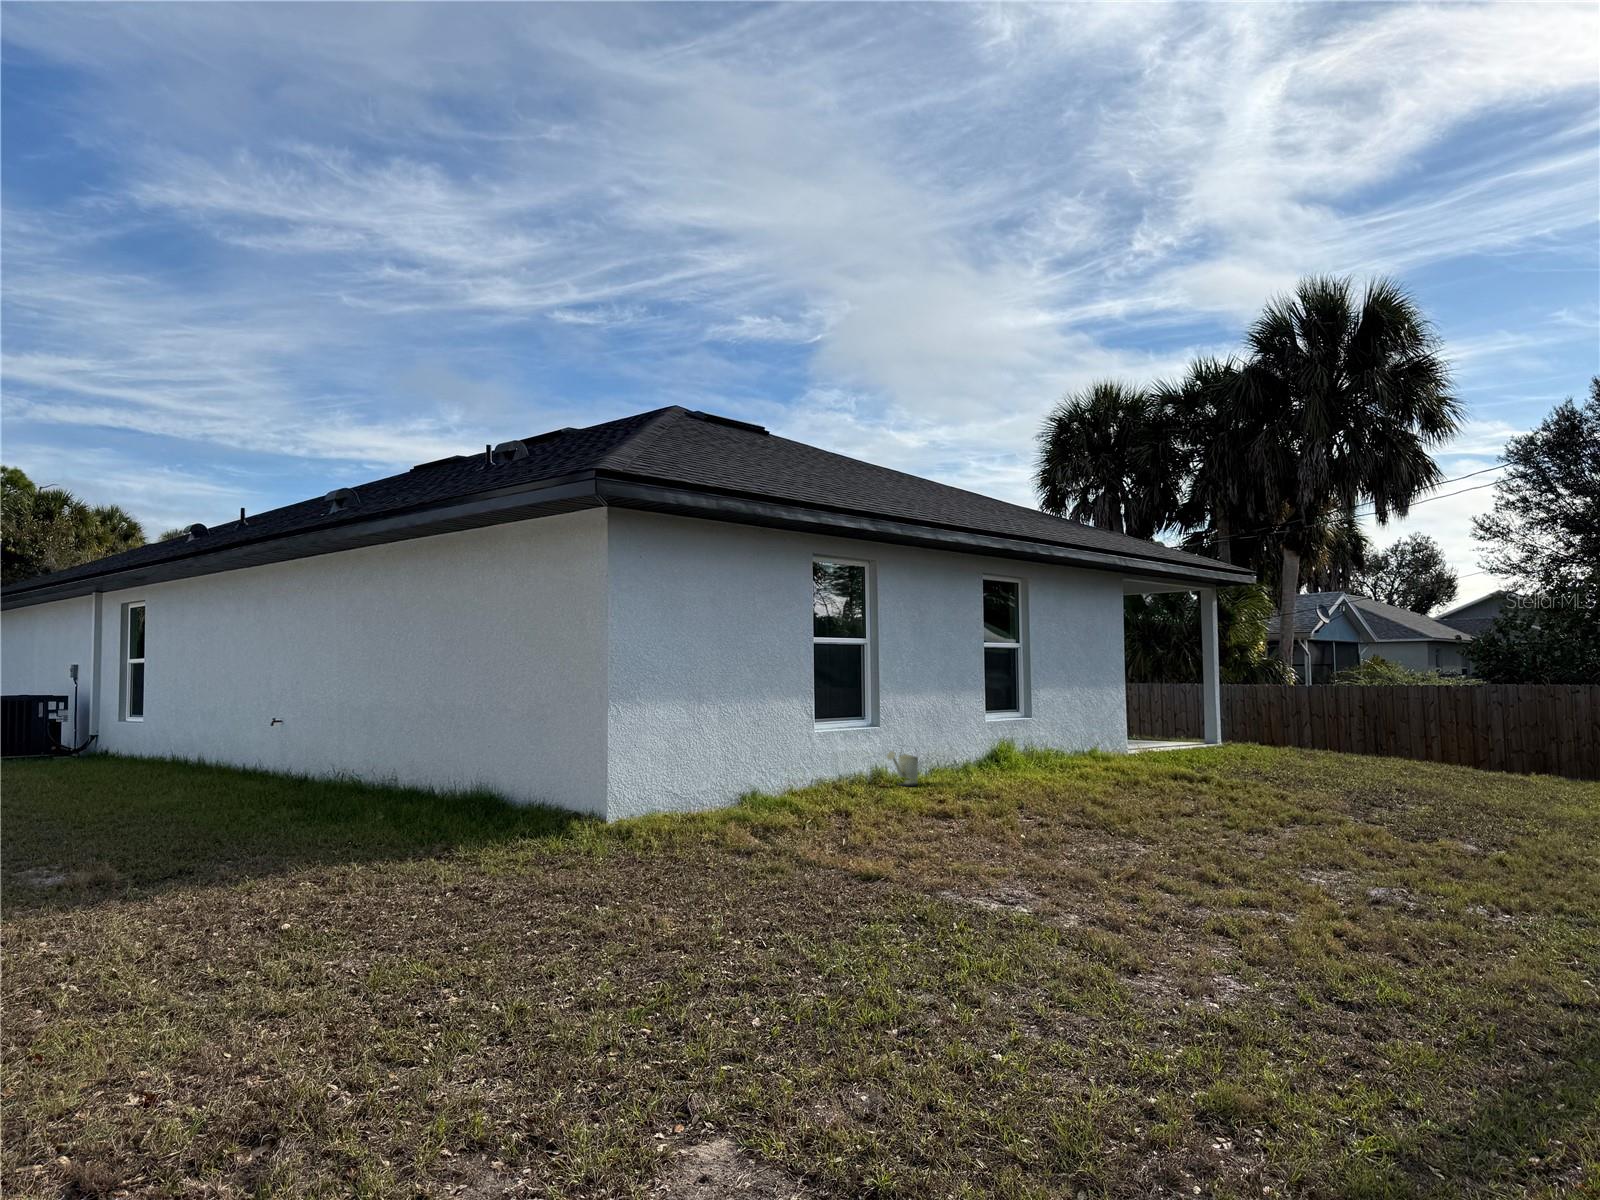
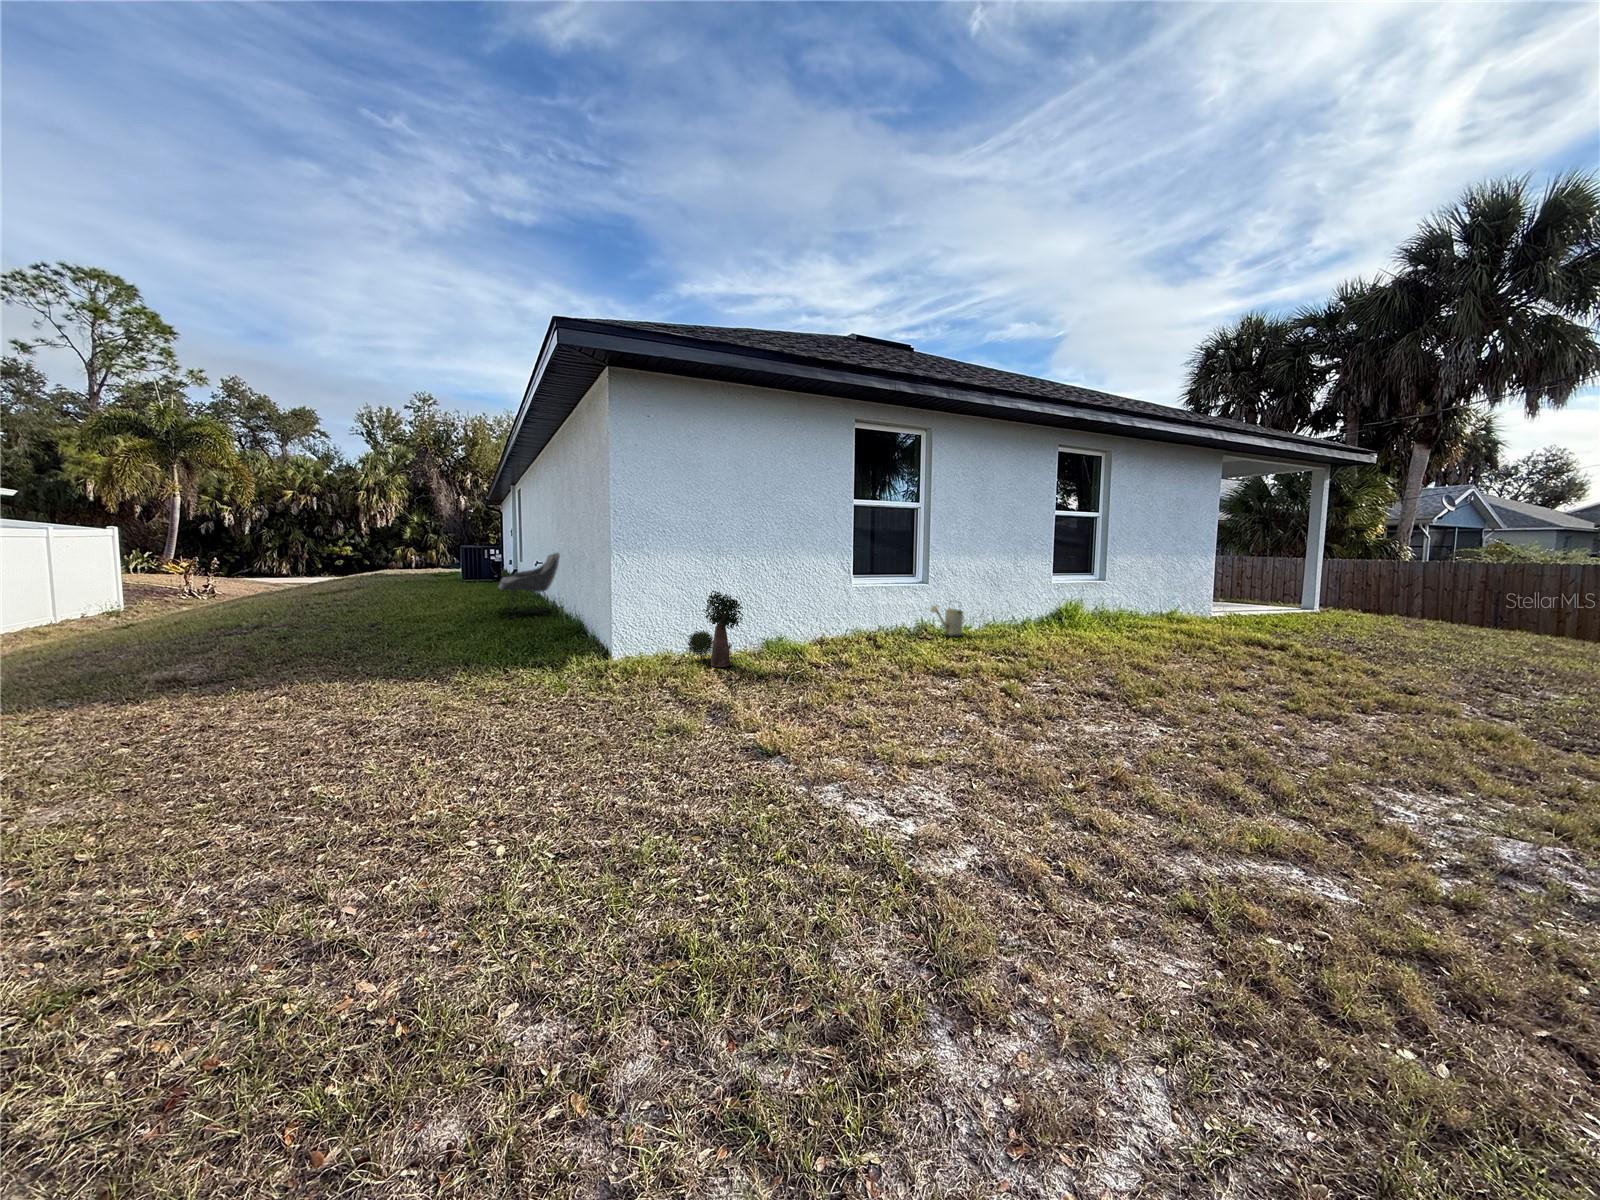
lounge chair: none [255,704,357,804] -> present [499,553,560,619]
potted plant: none [676,741,748,825] -> present [687,590,743,667]

